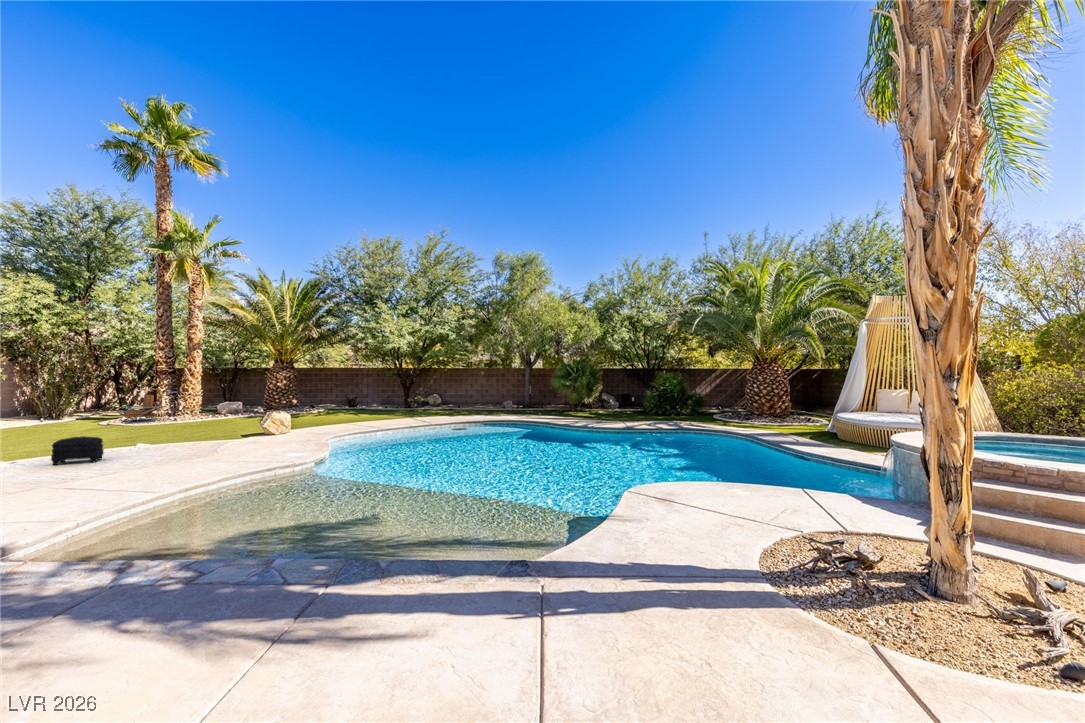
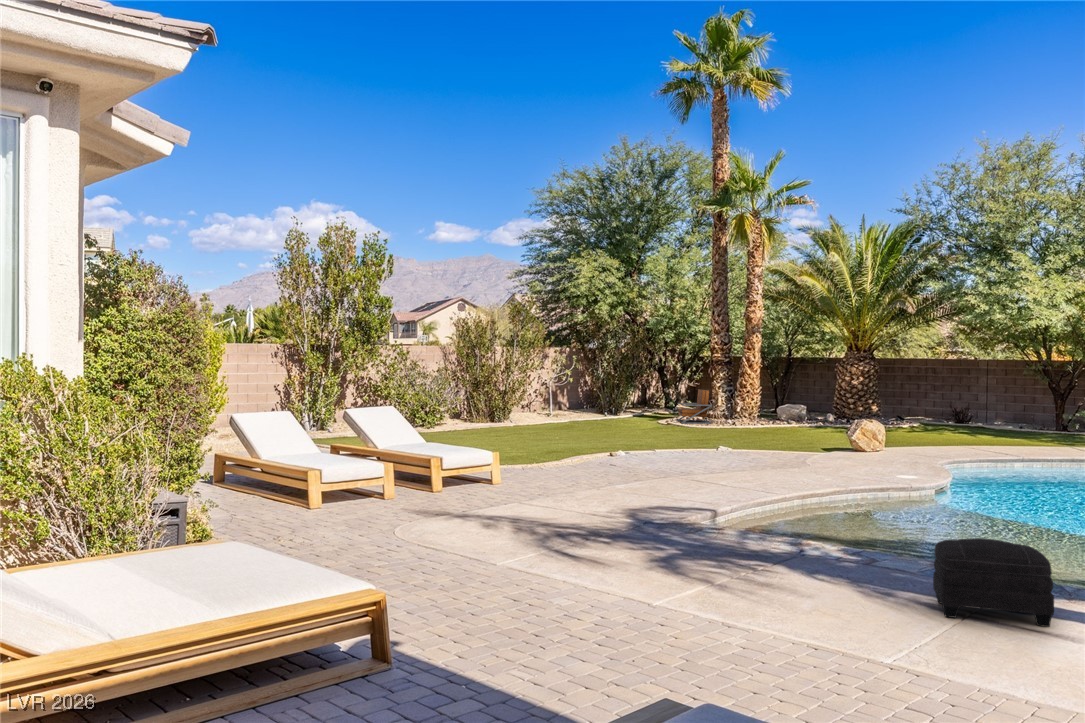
ottoman: present [51,436,104,465] -> present [933,538,1054,627]

